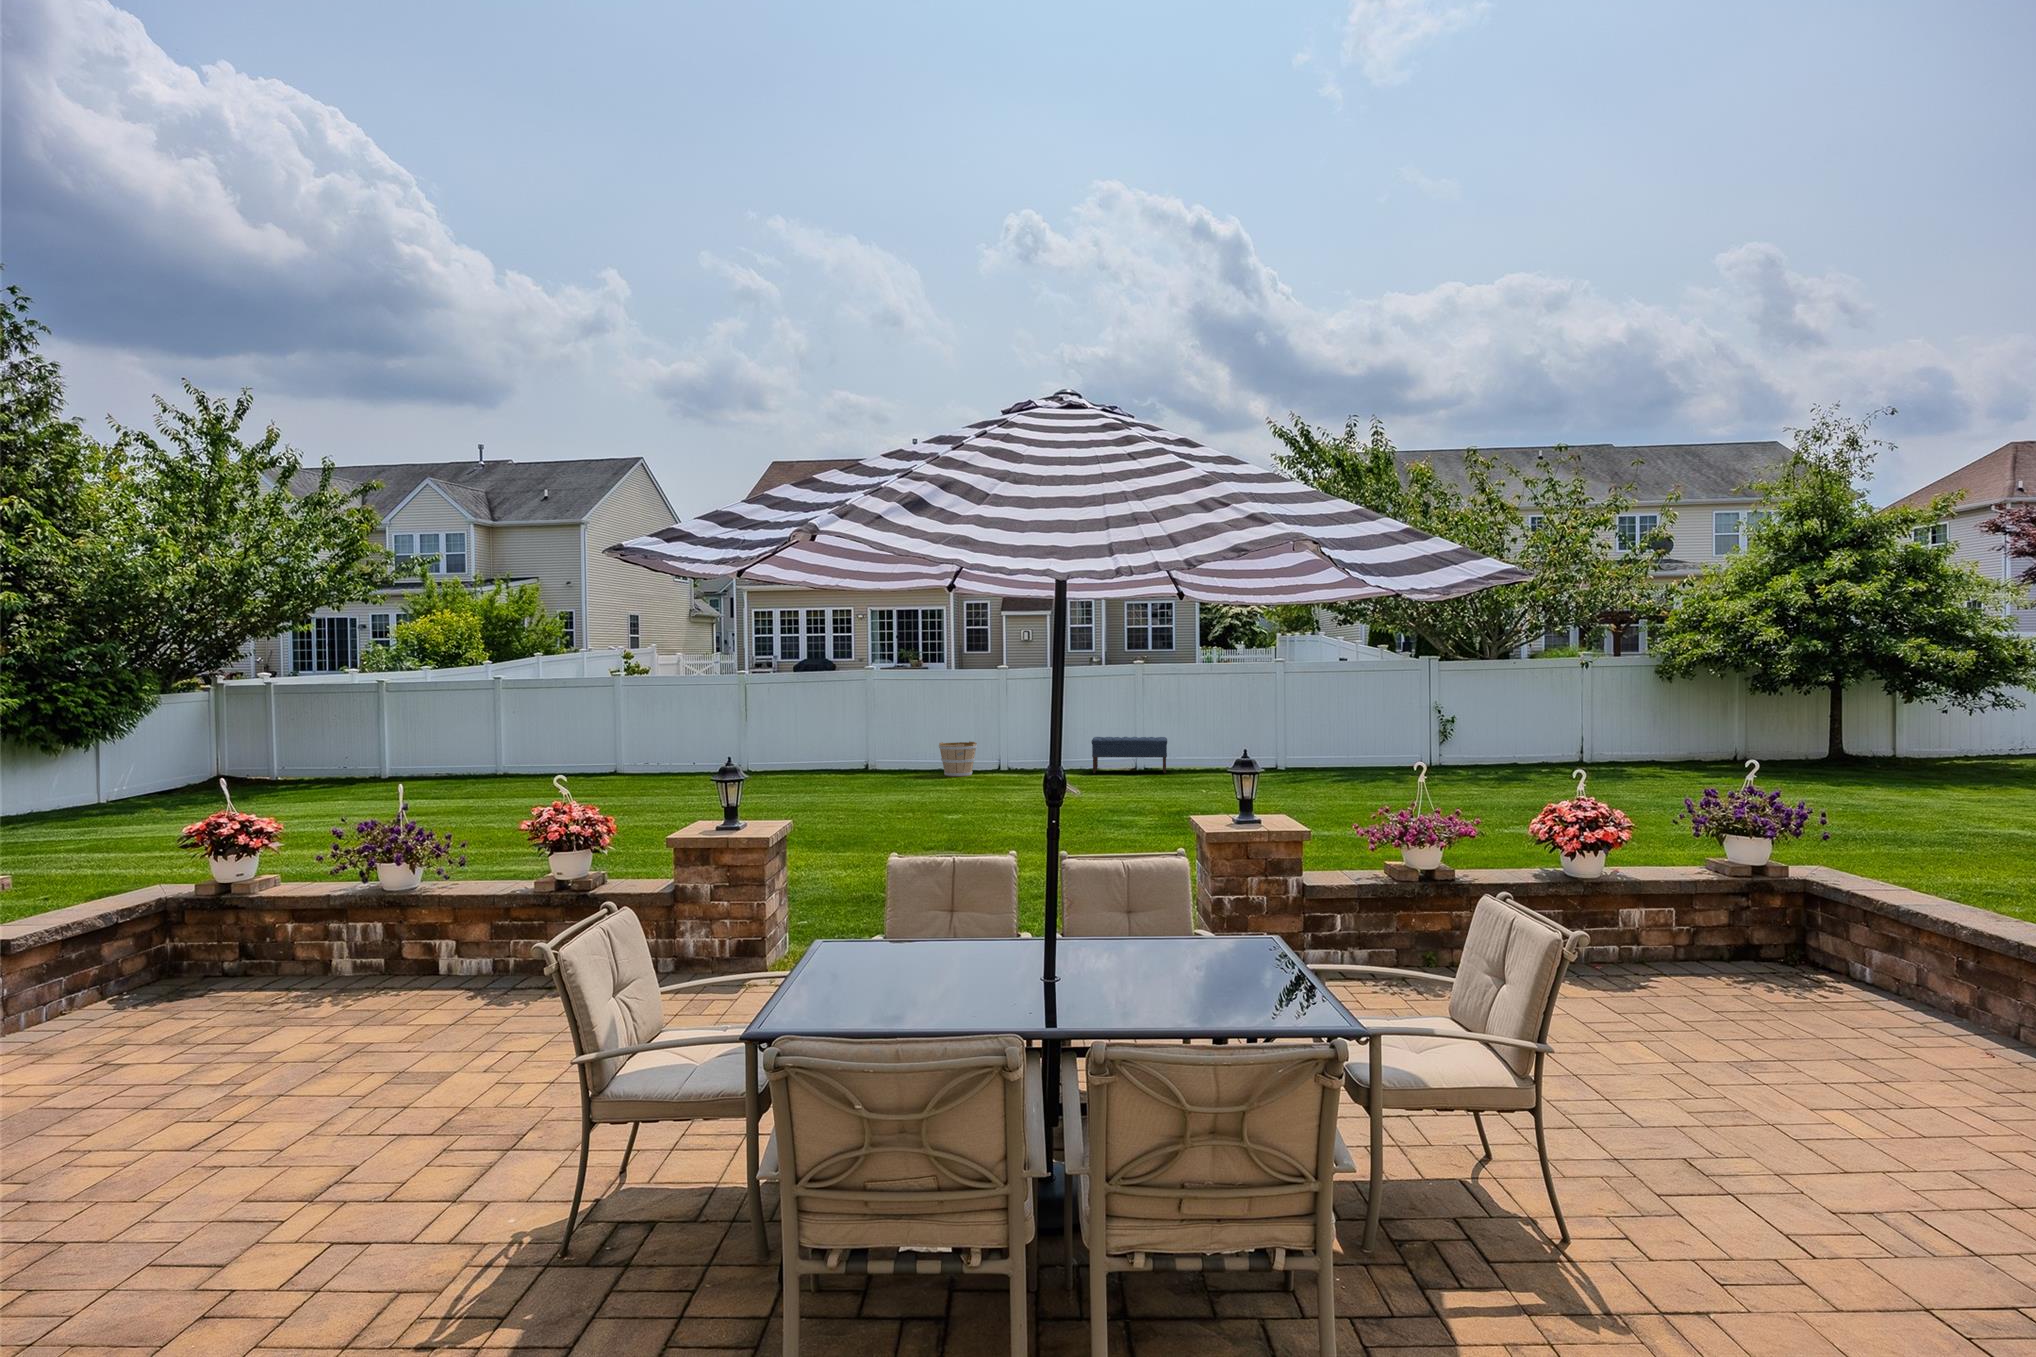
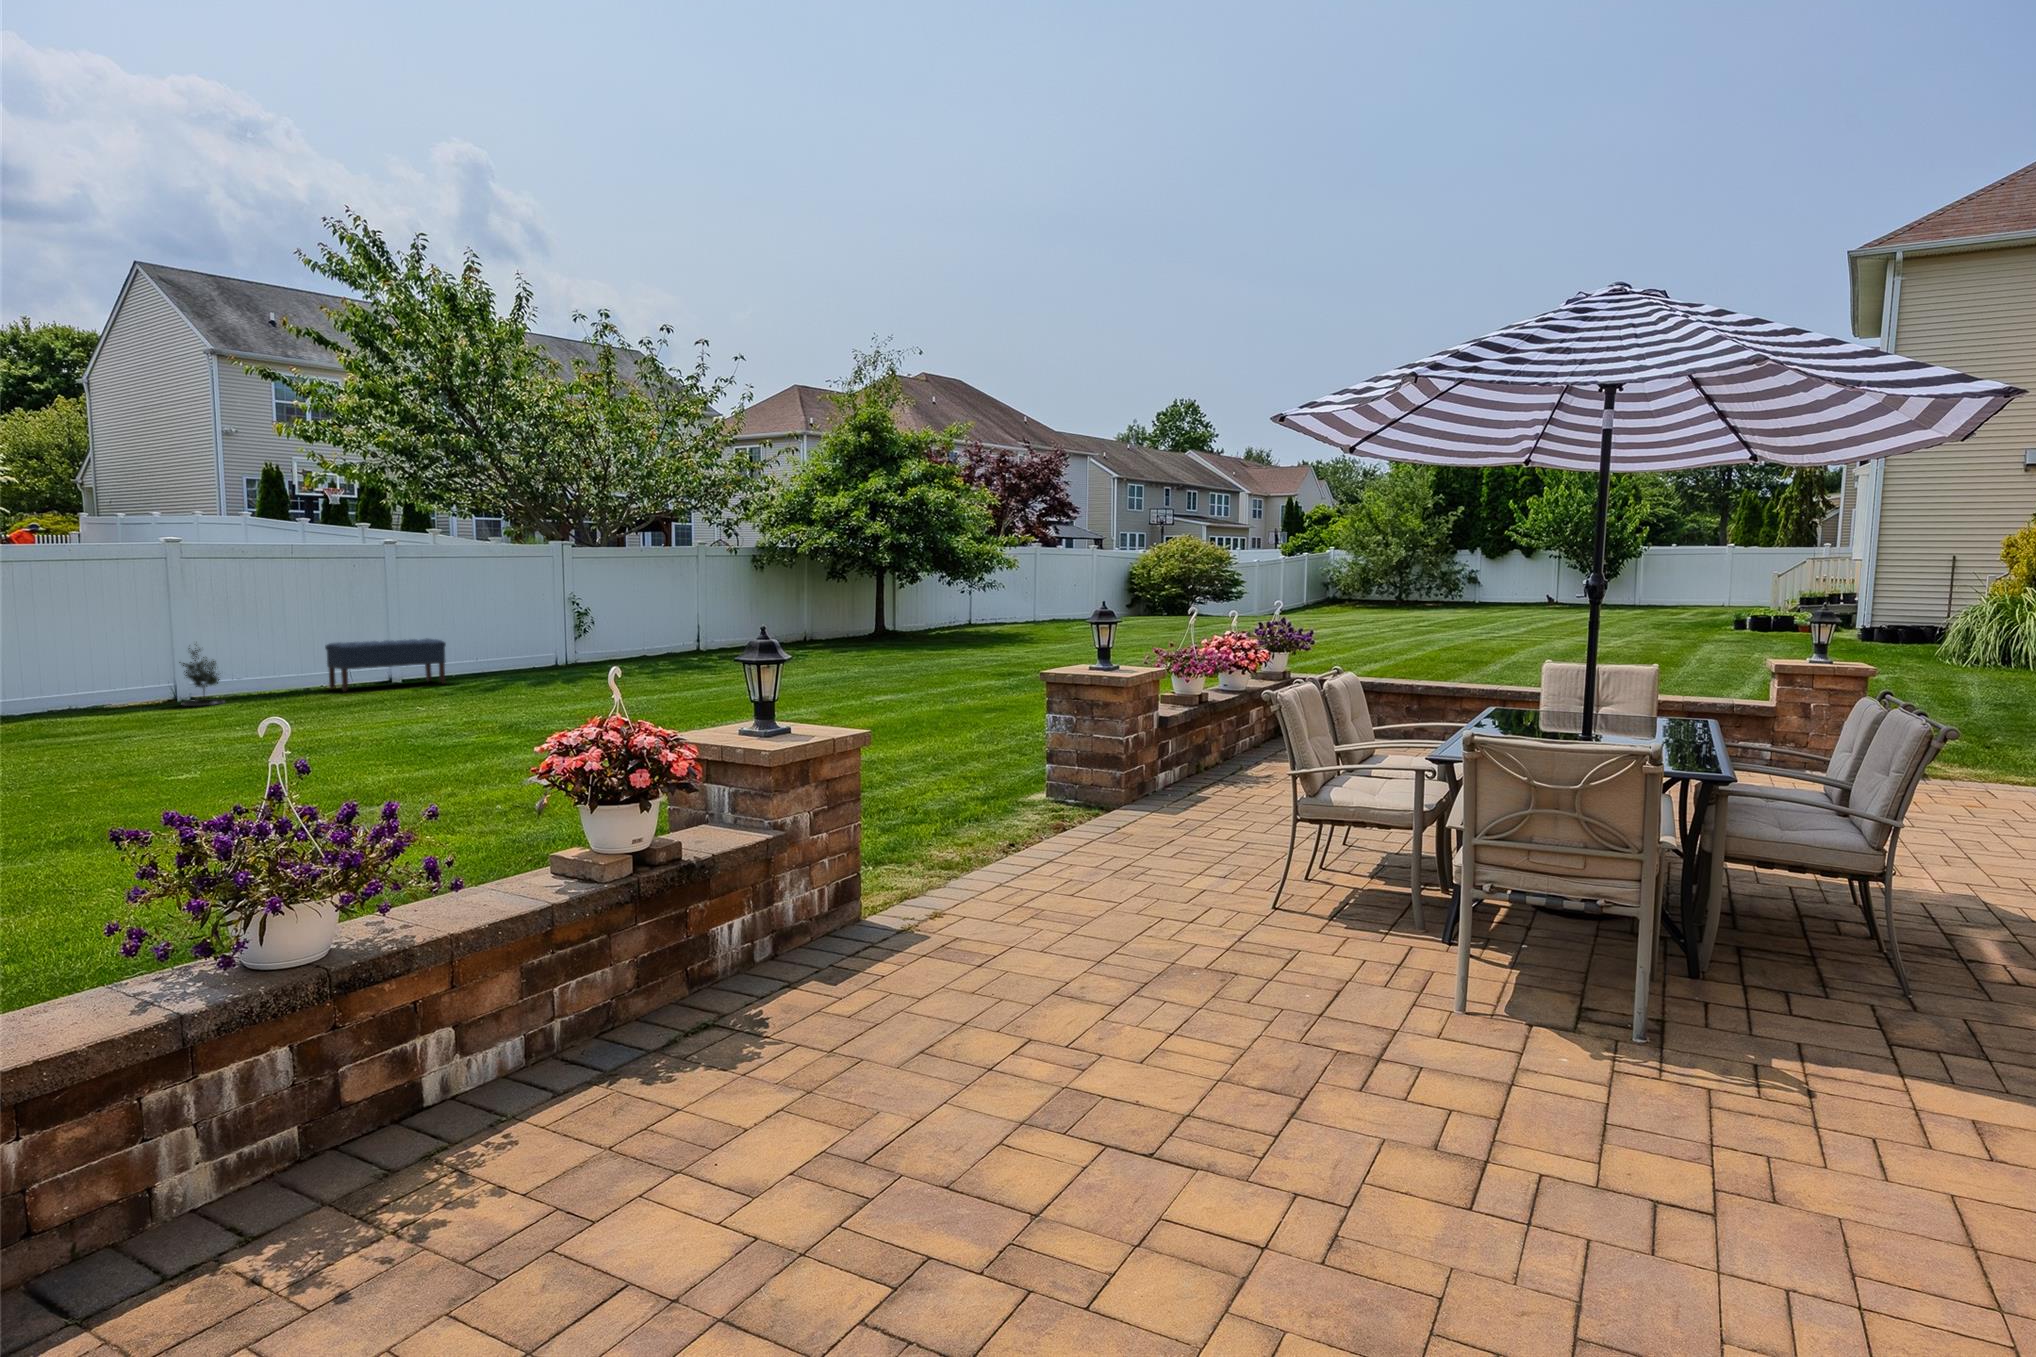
potted tree: none [997,732,1023,775] -> present [179,645,224,706]
wooden bucket: present [939,741,977,777] -> none [70,660,147,716]

